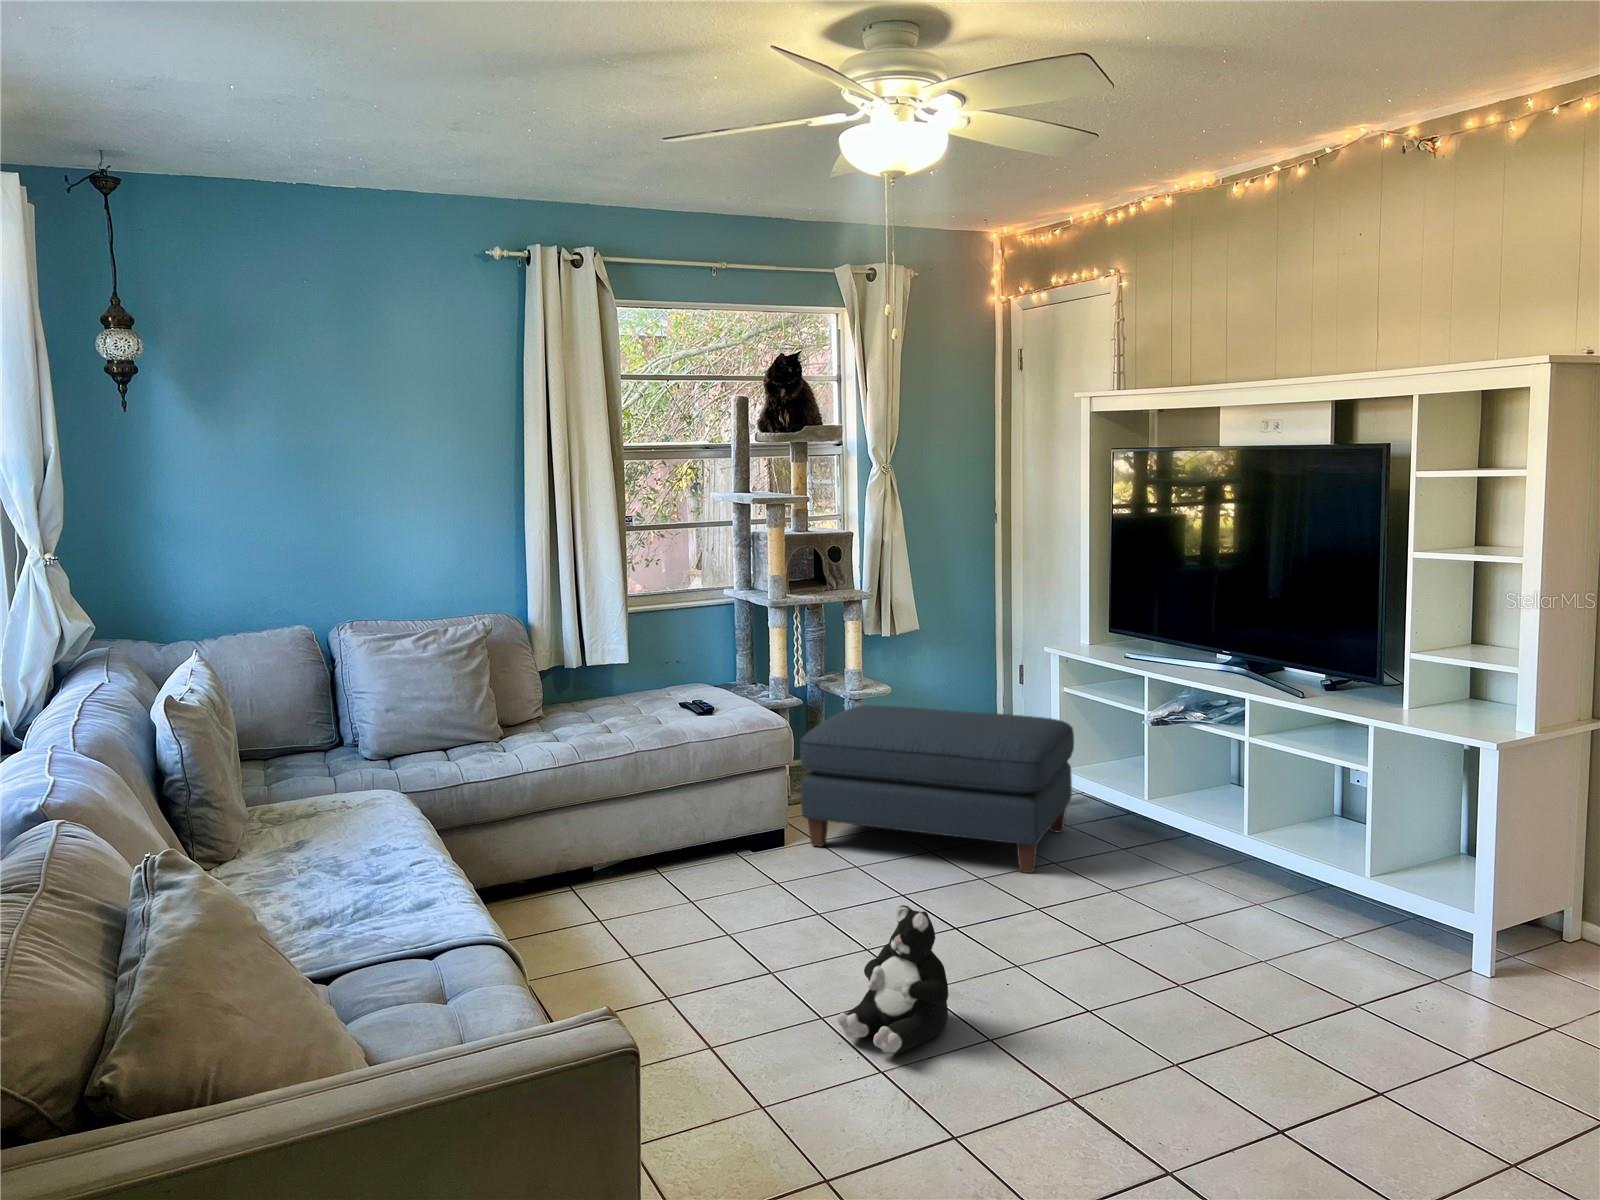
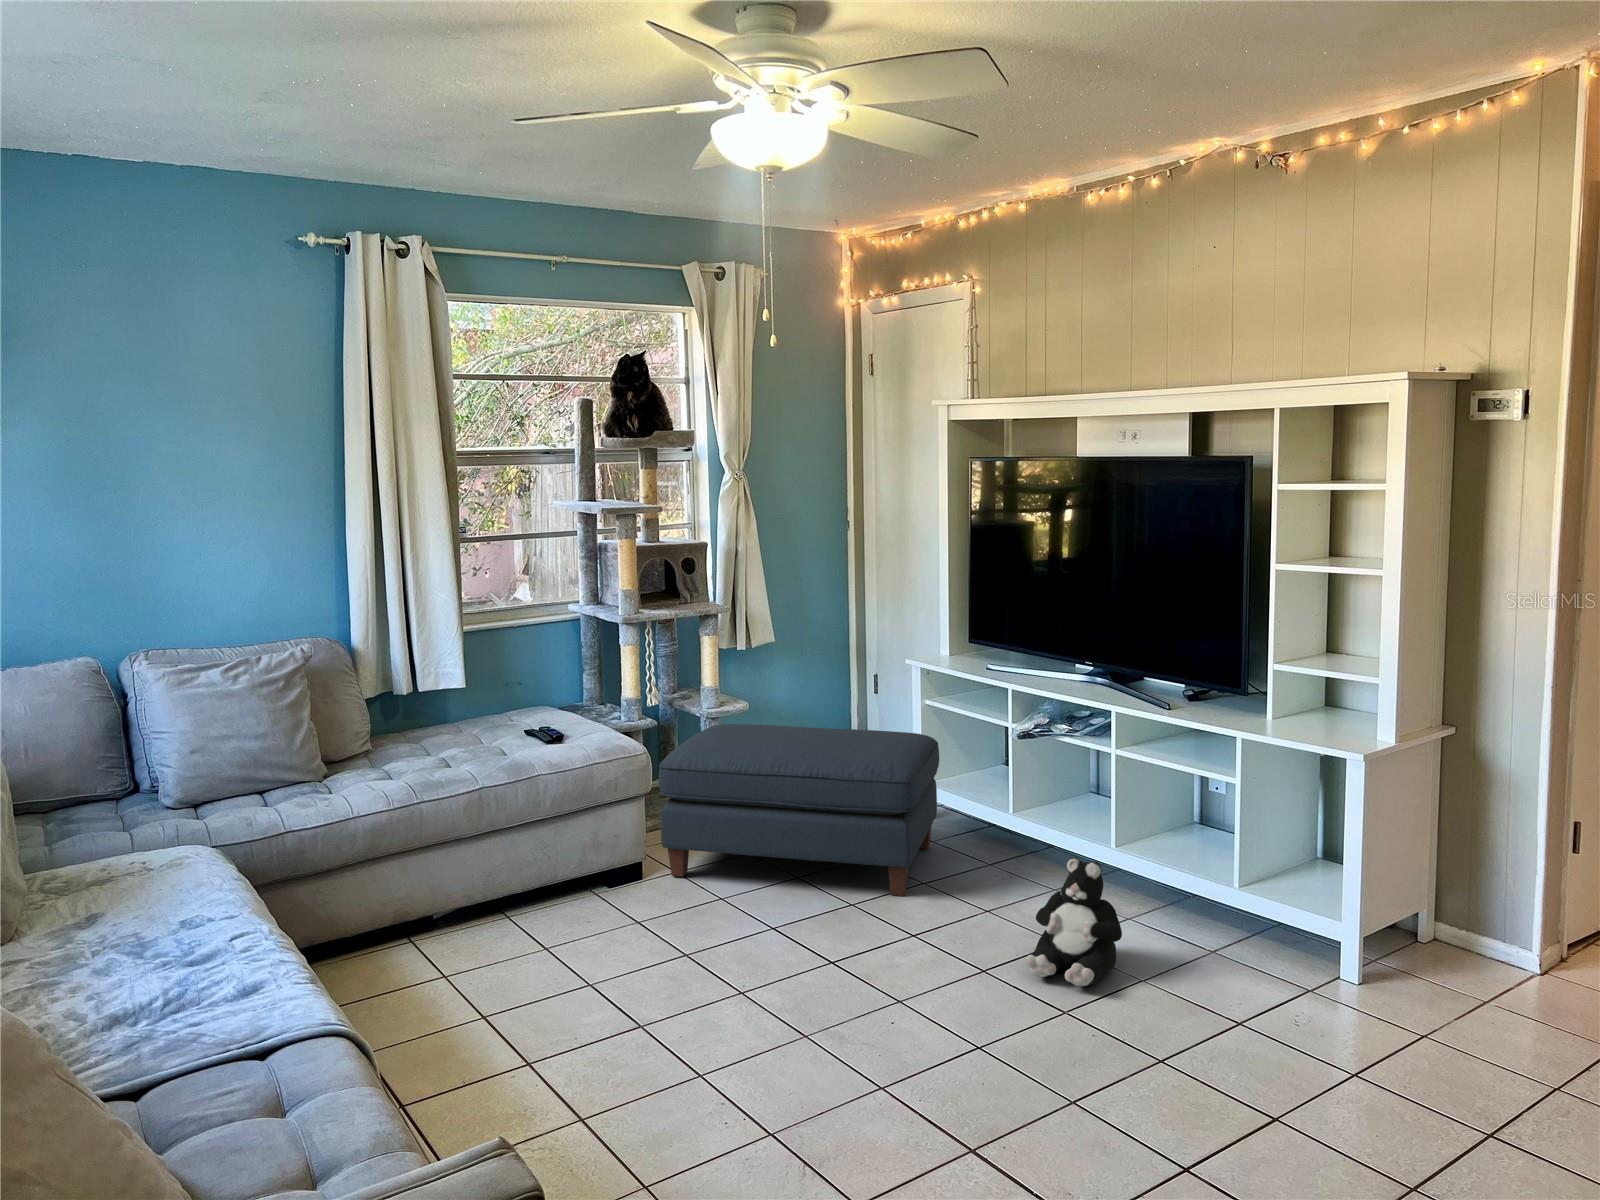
plush toy: present [837,905,948,1053] -> present [1026,857,1122,987]

